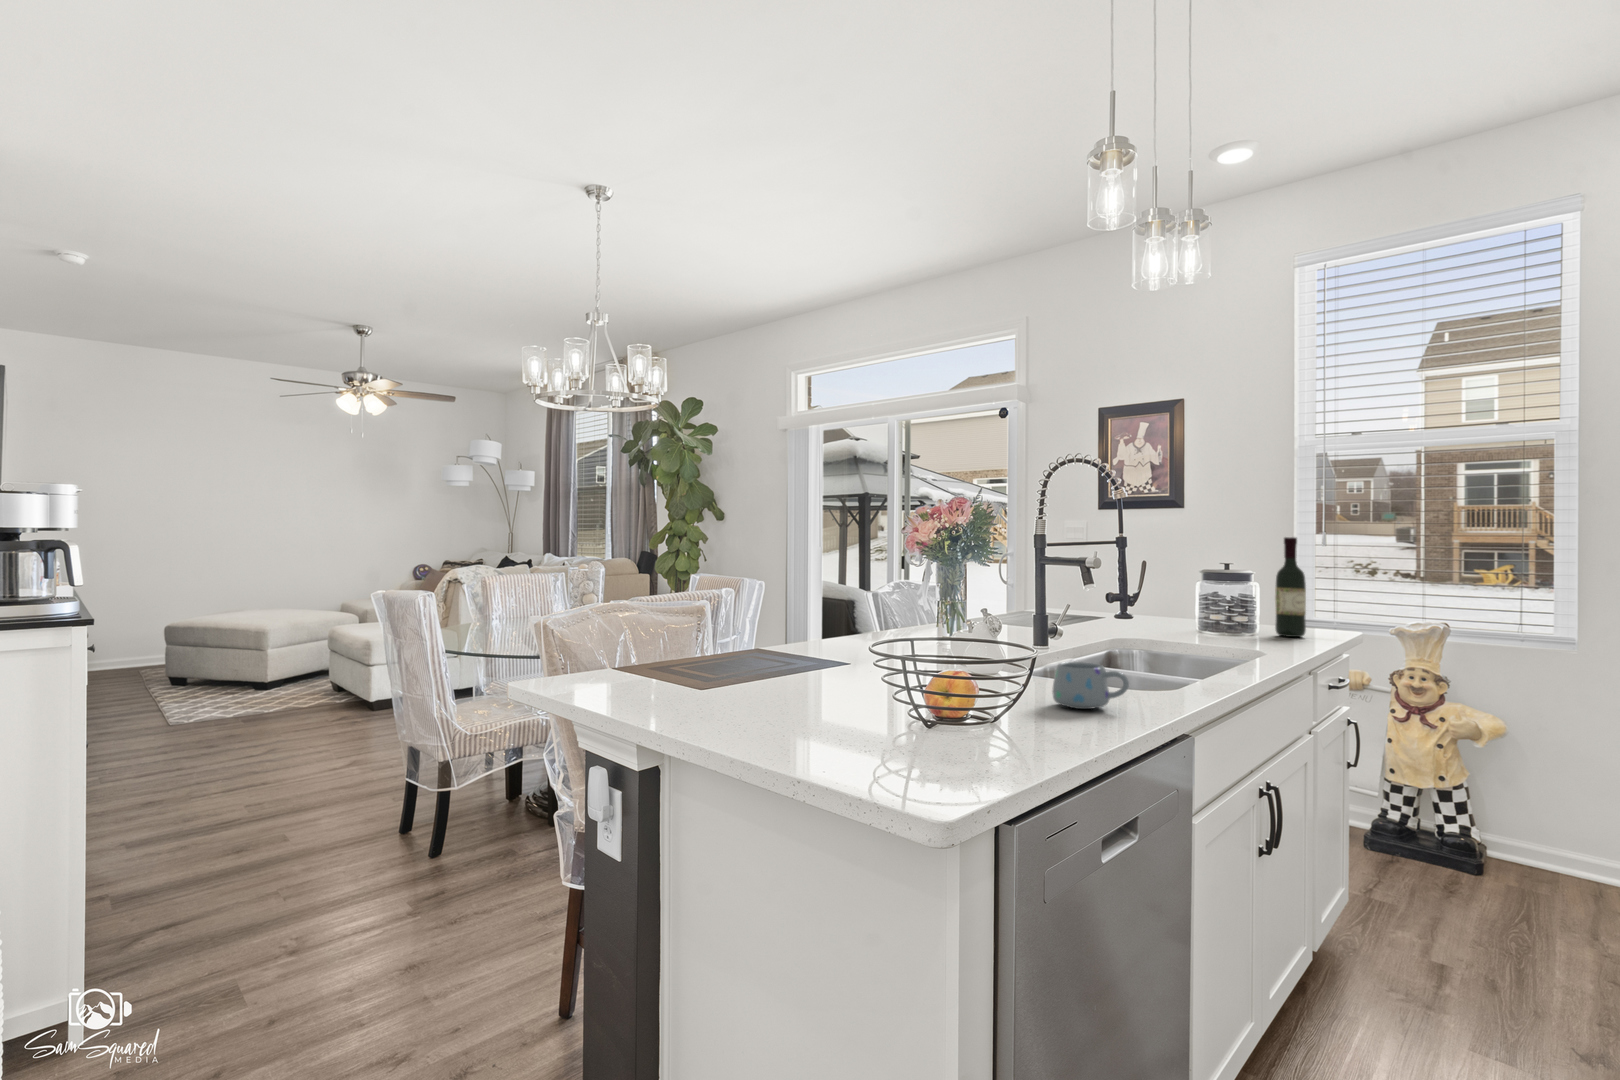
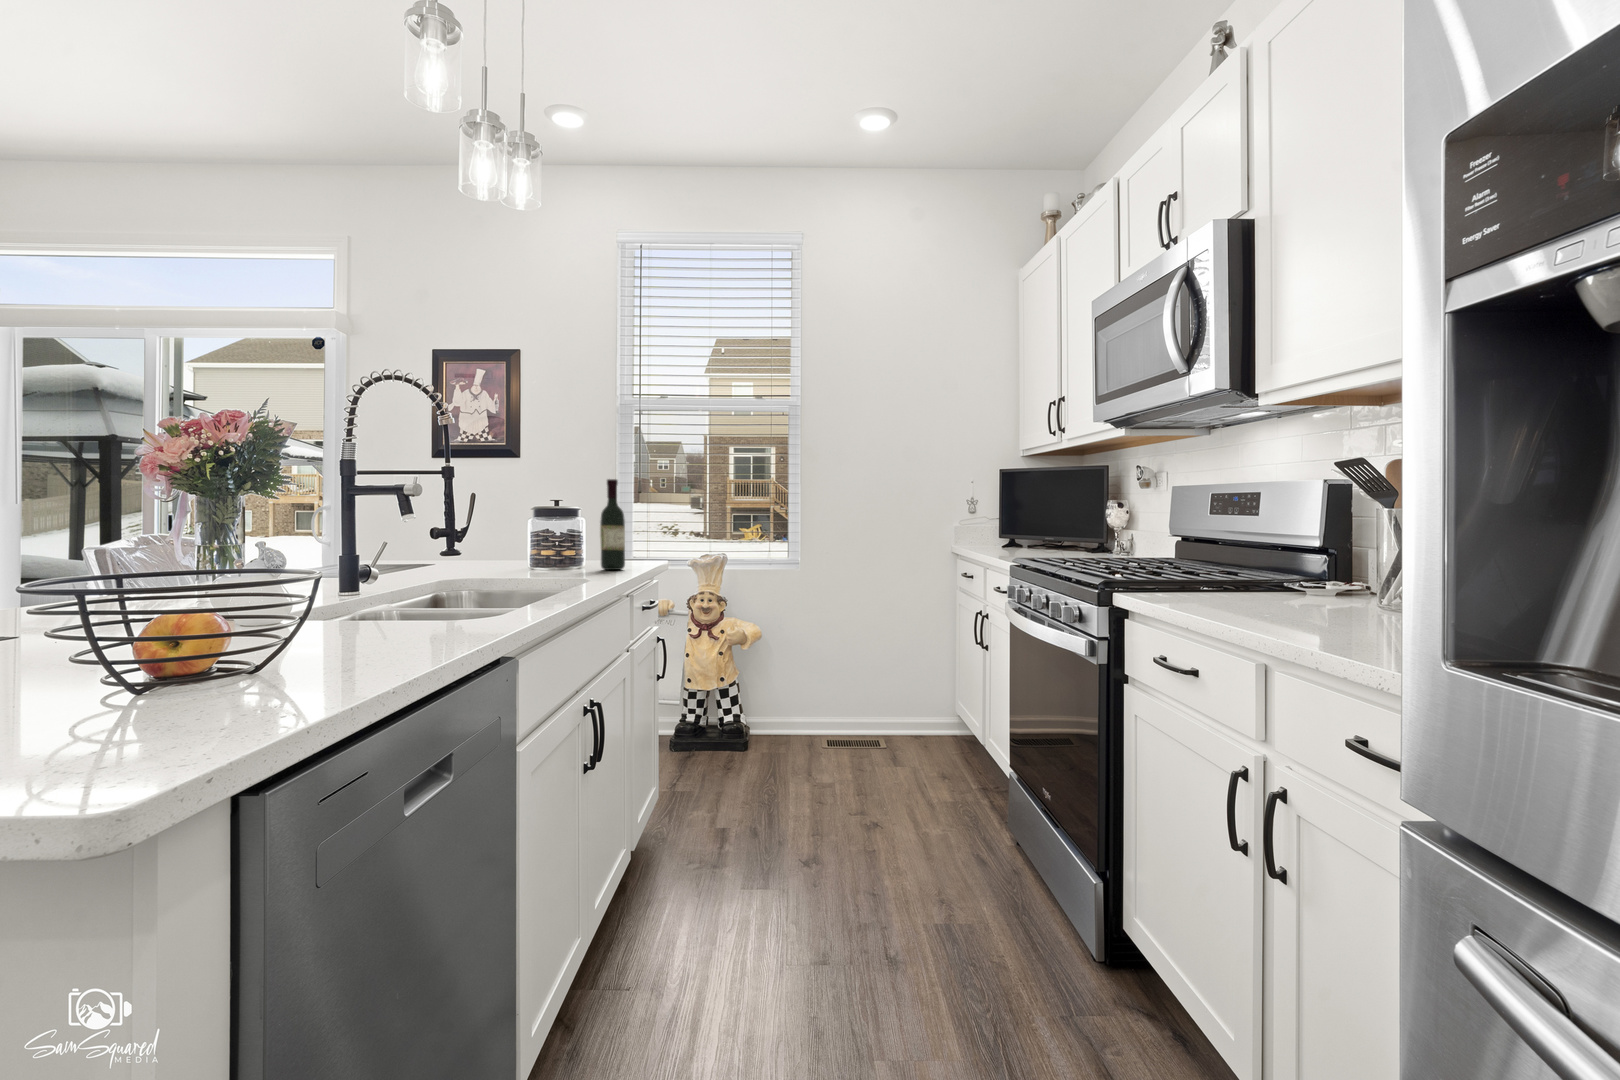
mug: present [1052,662,1129,709] -> none [348,593,444,647]

